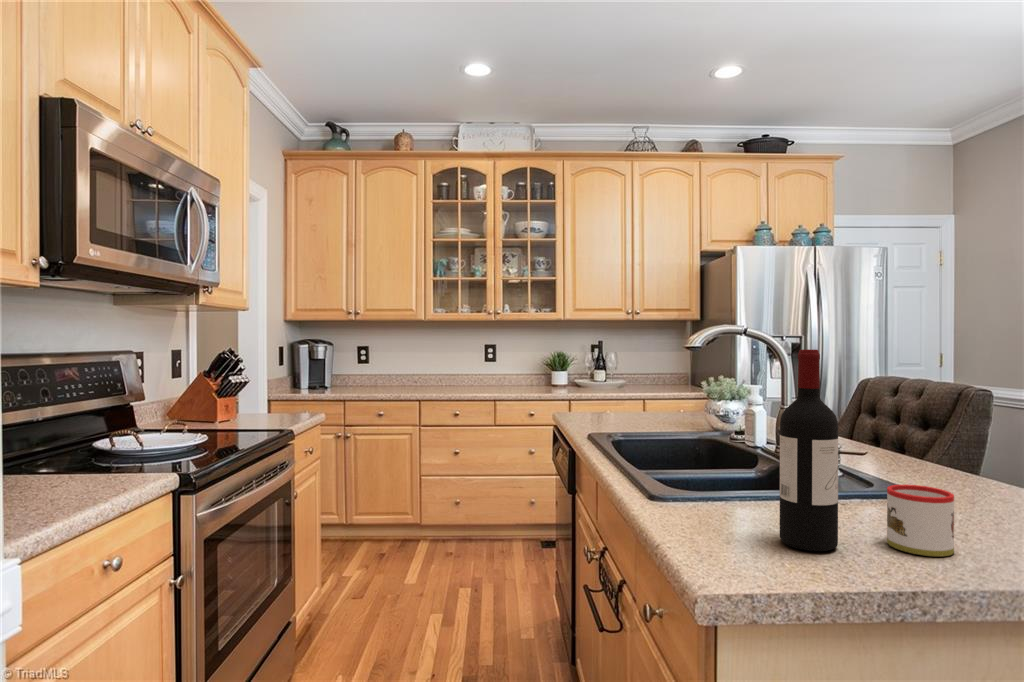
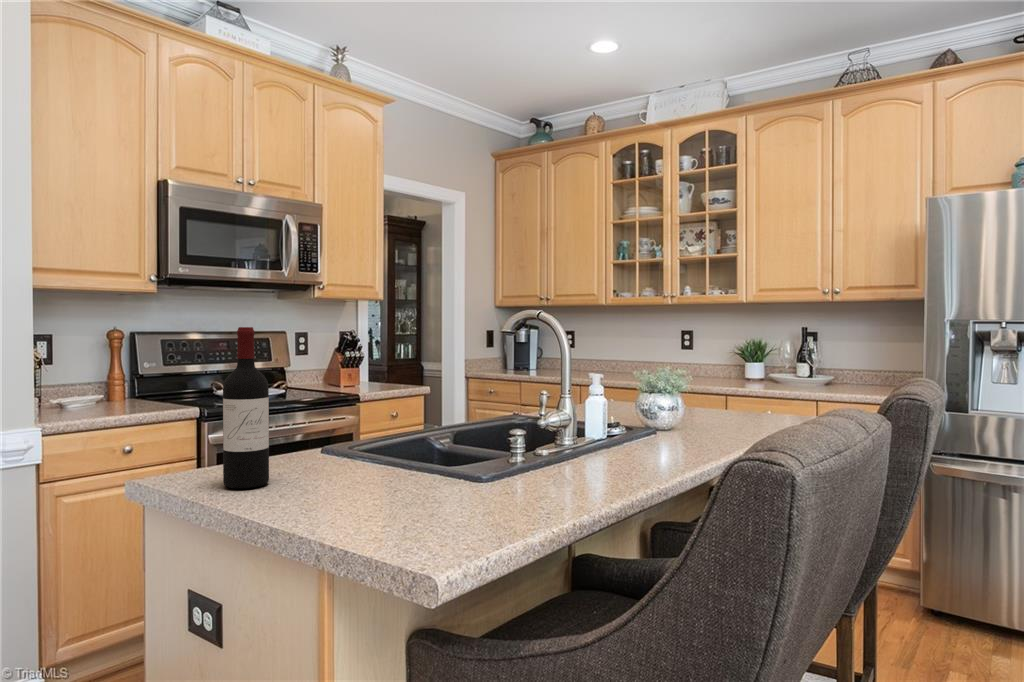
mug: present [887,484,954,556] -> none [263,447,335,506]

